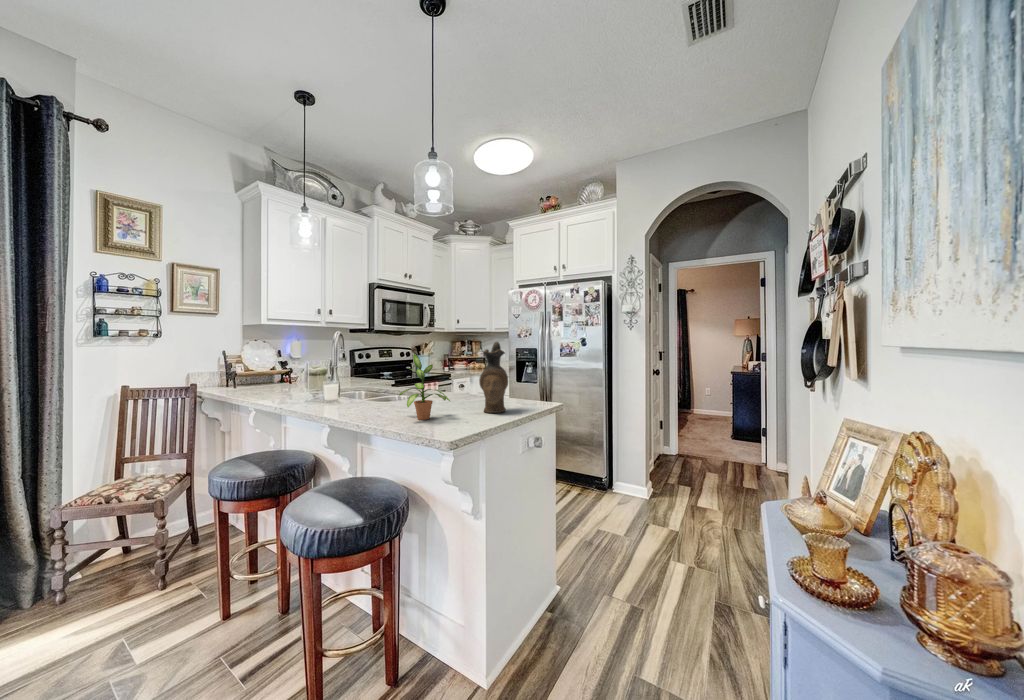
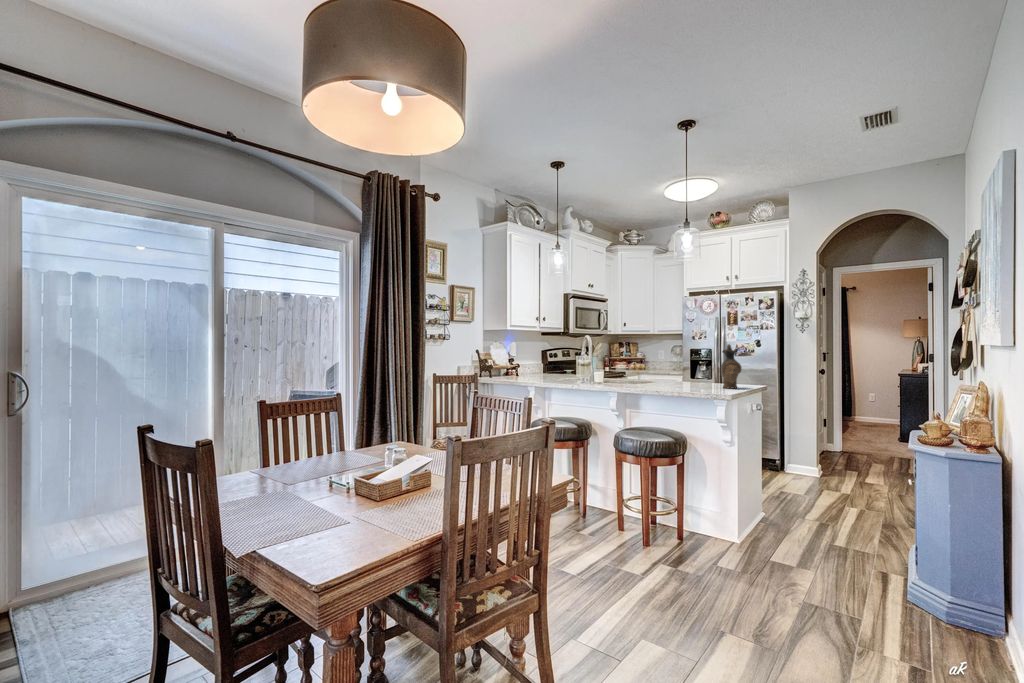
potted plant: present [399,354,450,420] -> none [676,351,712,389]

